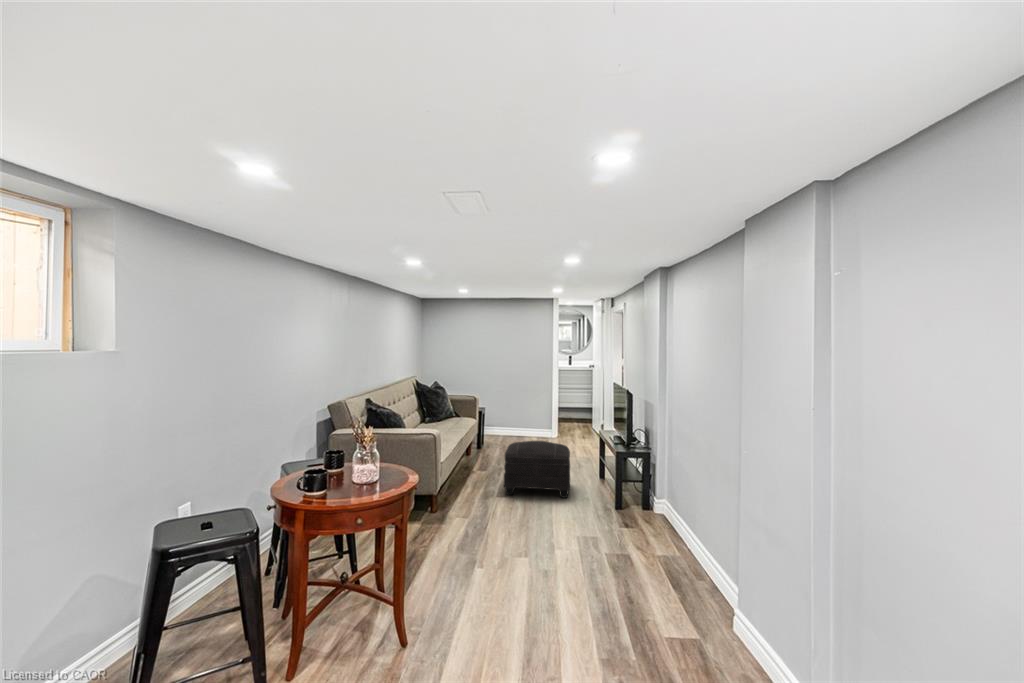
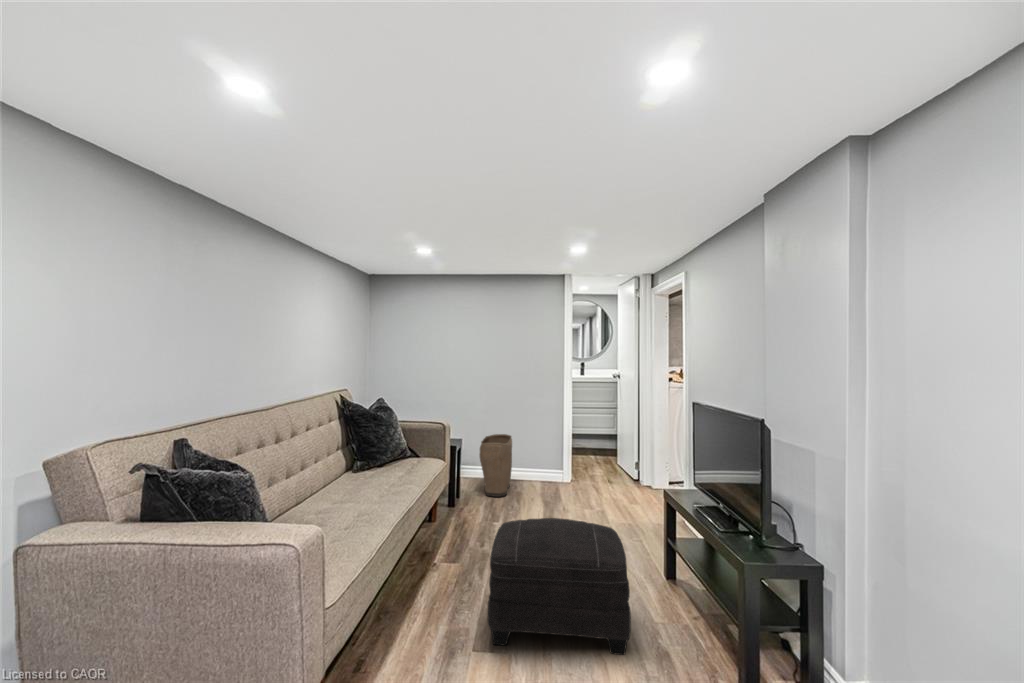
laundry basket: none [496,406,517,444] -> present [480,434,512,497]

